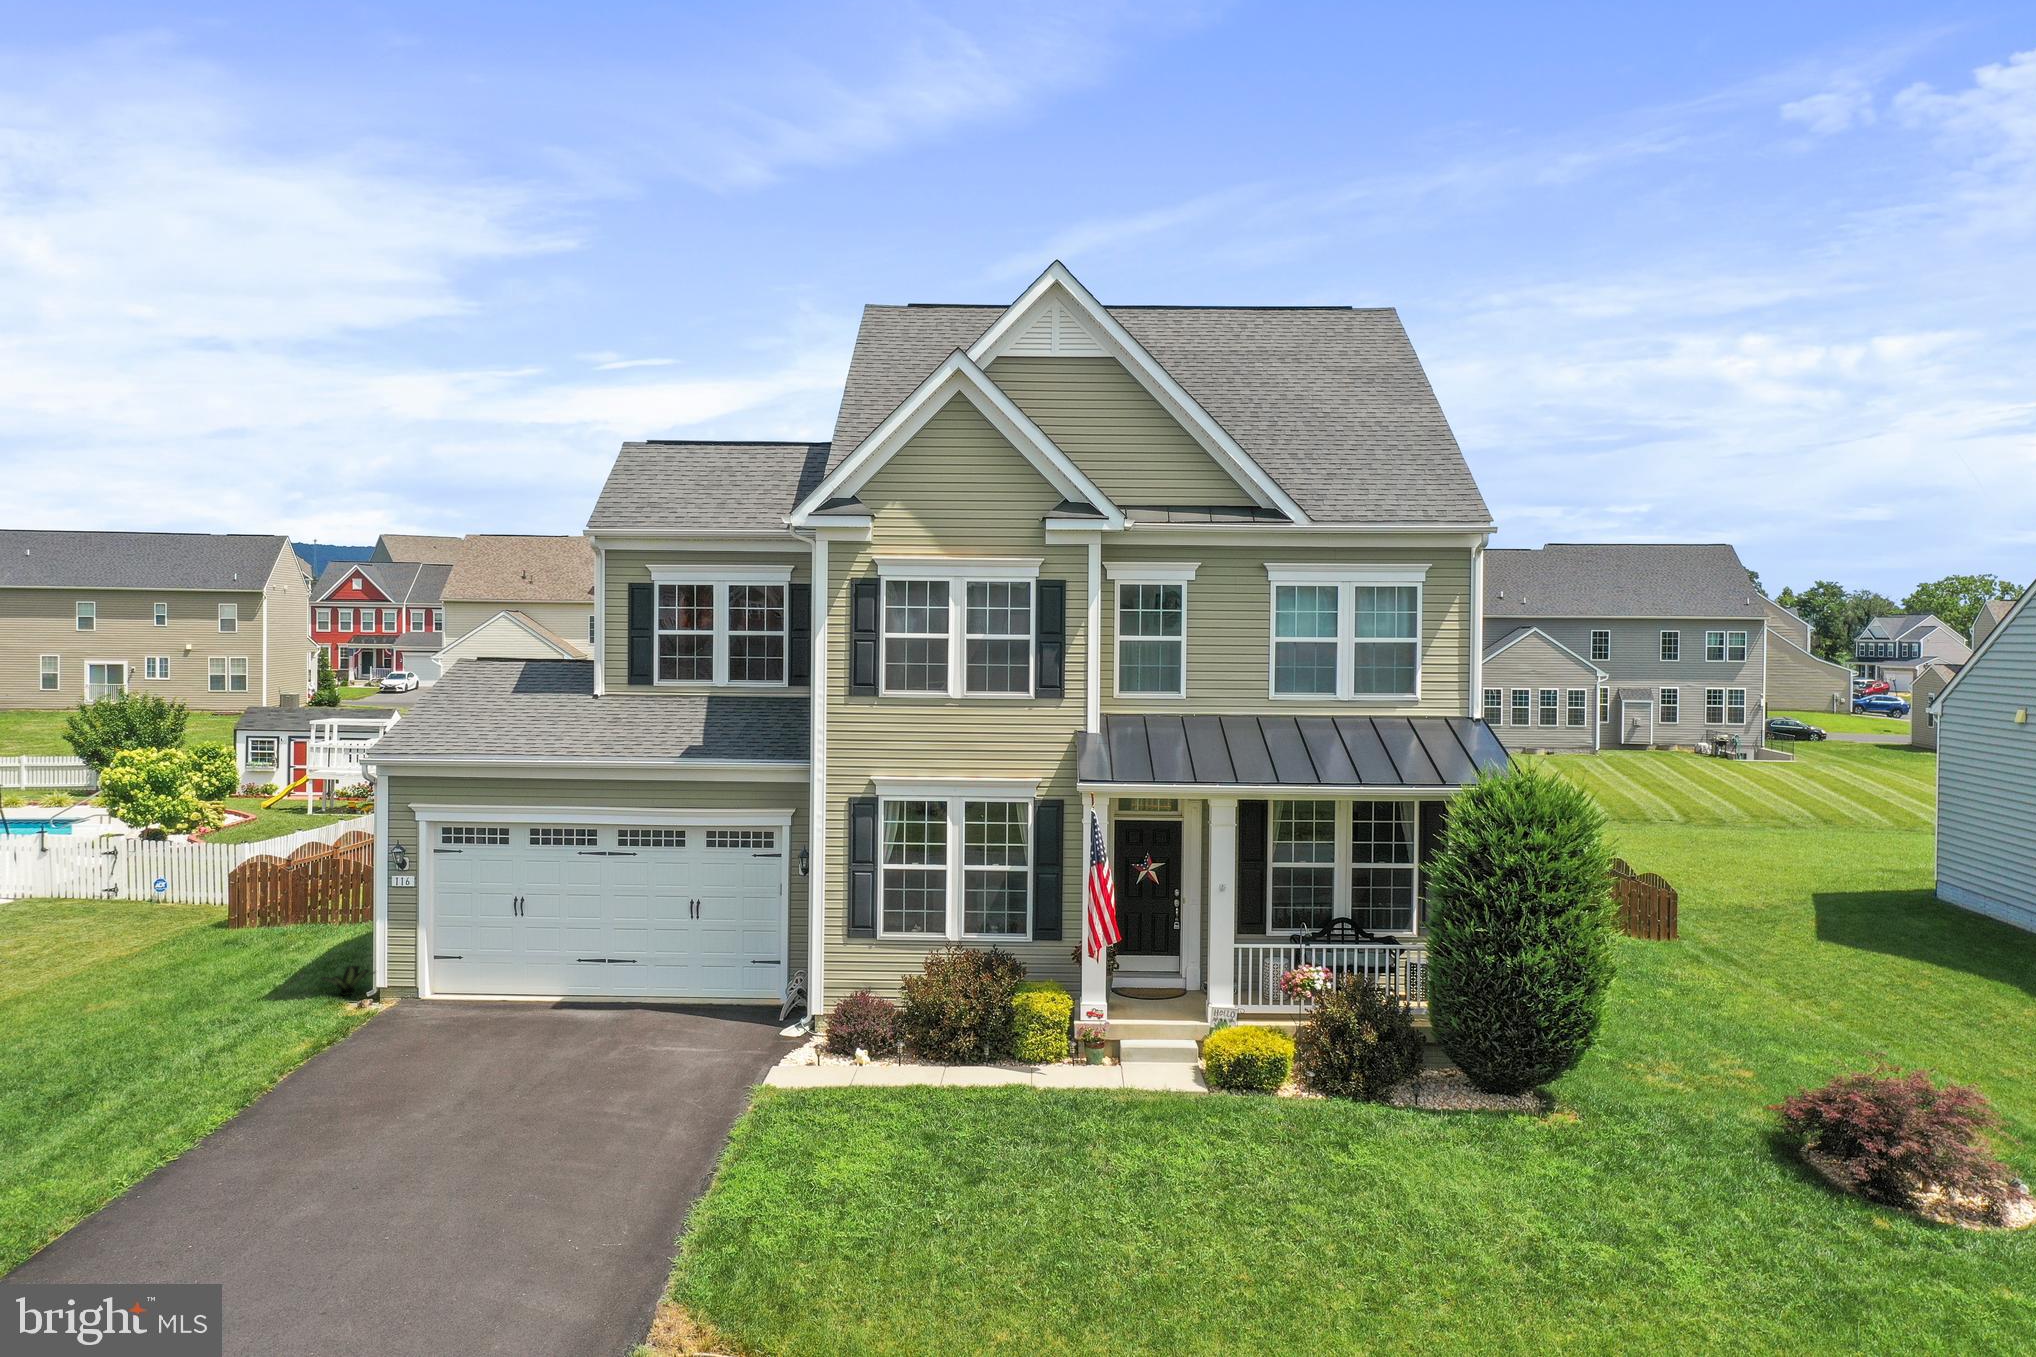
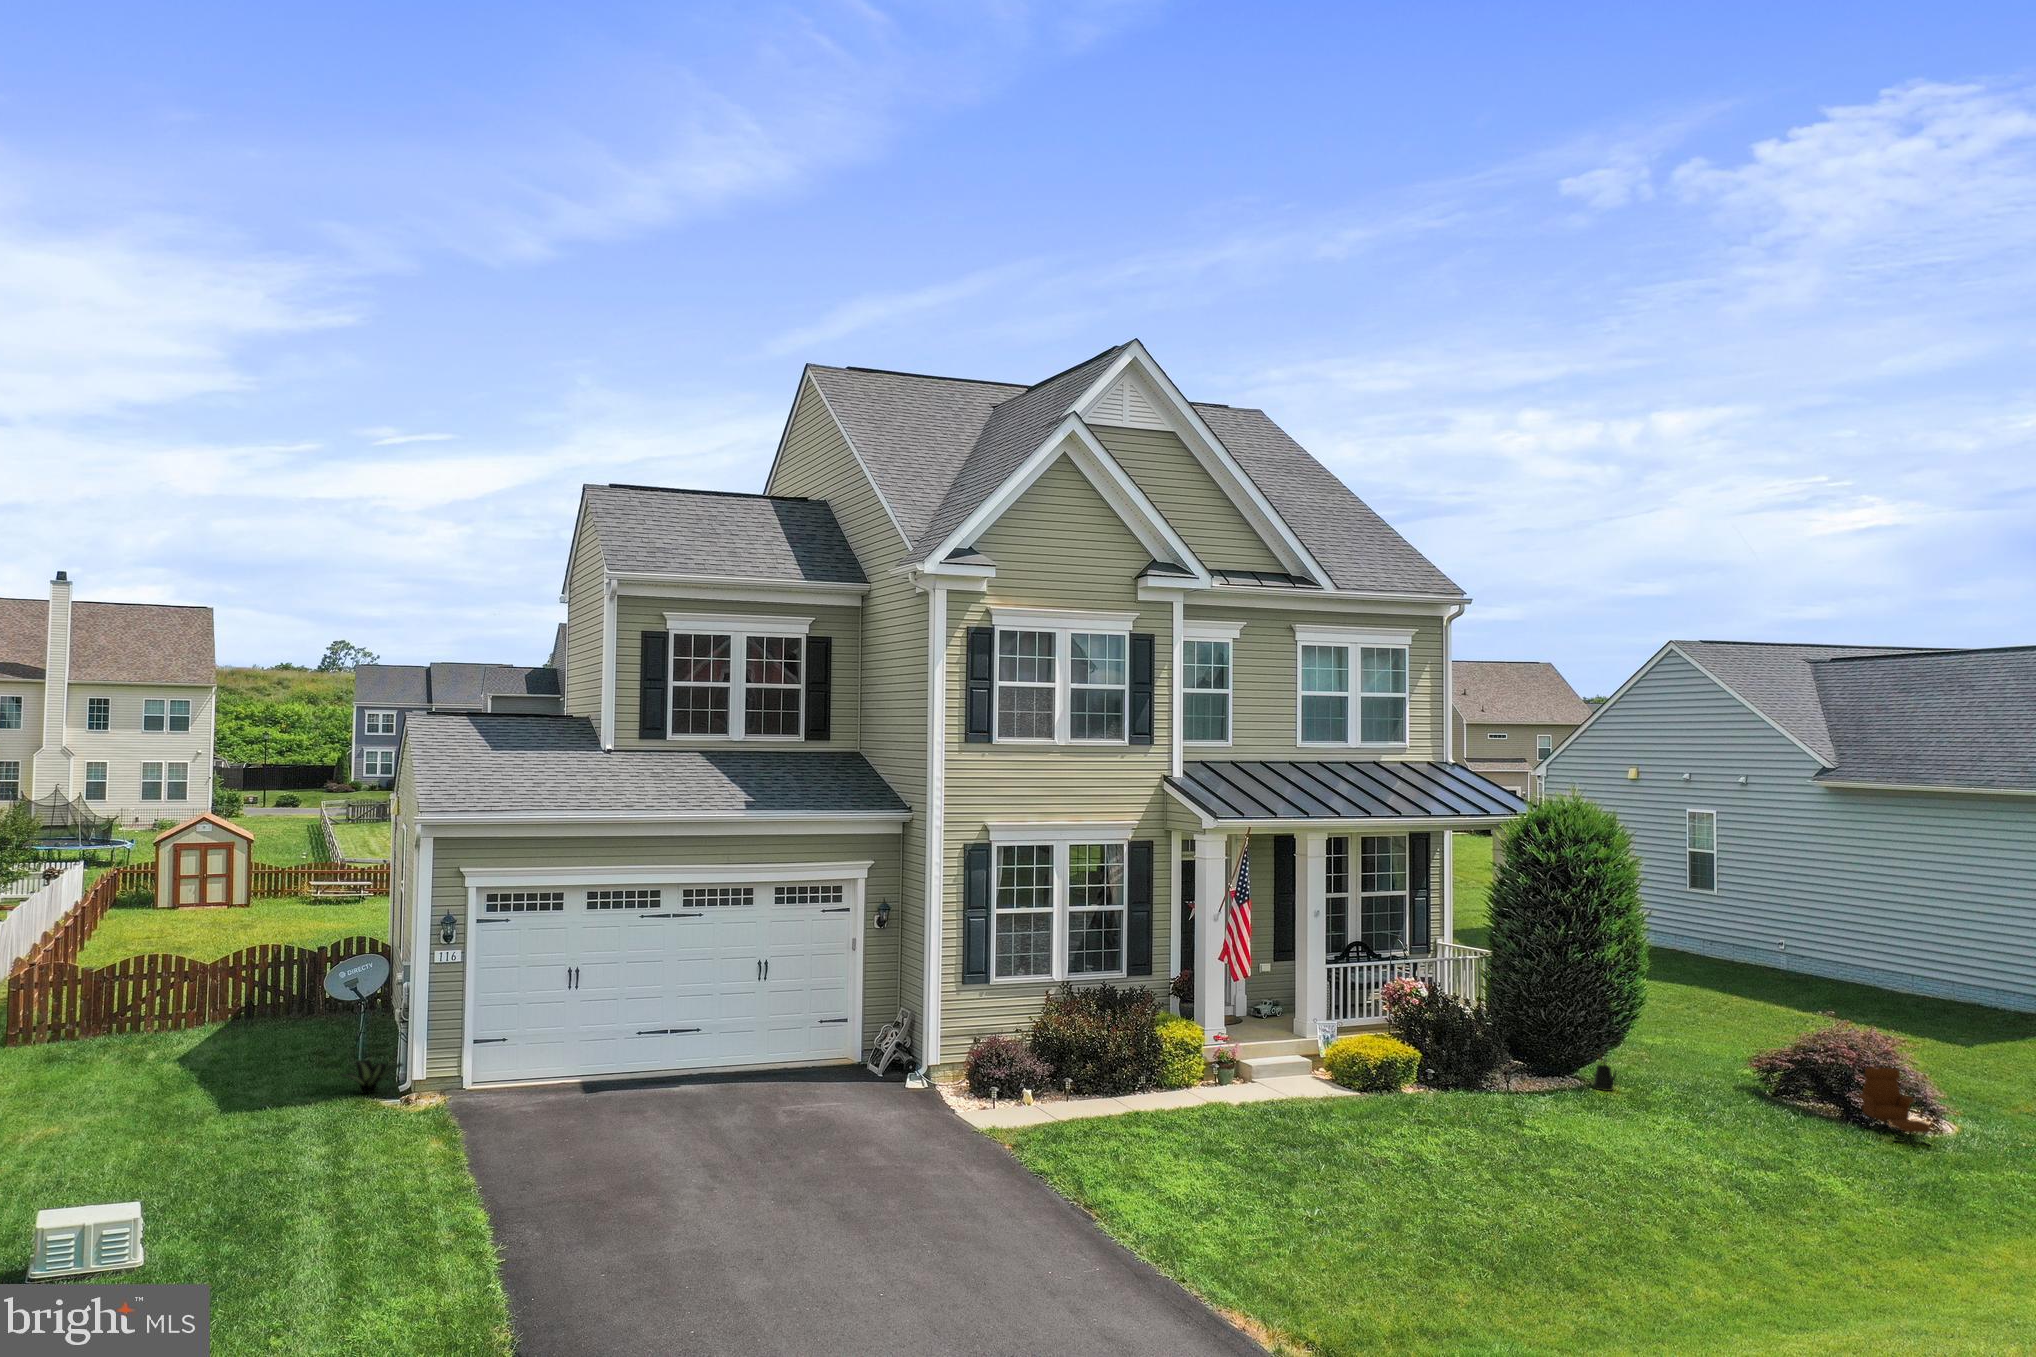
watering can: none [1548,1073,1574,1122] -> present [1593,1057,1617,1091]
lounge chair: none [1882,1147,1977,1275] -> present [1858,1067,1930,1146]

